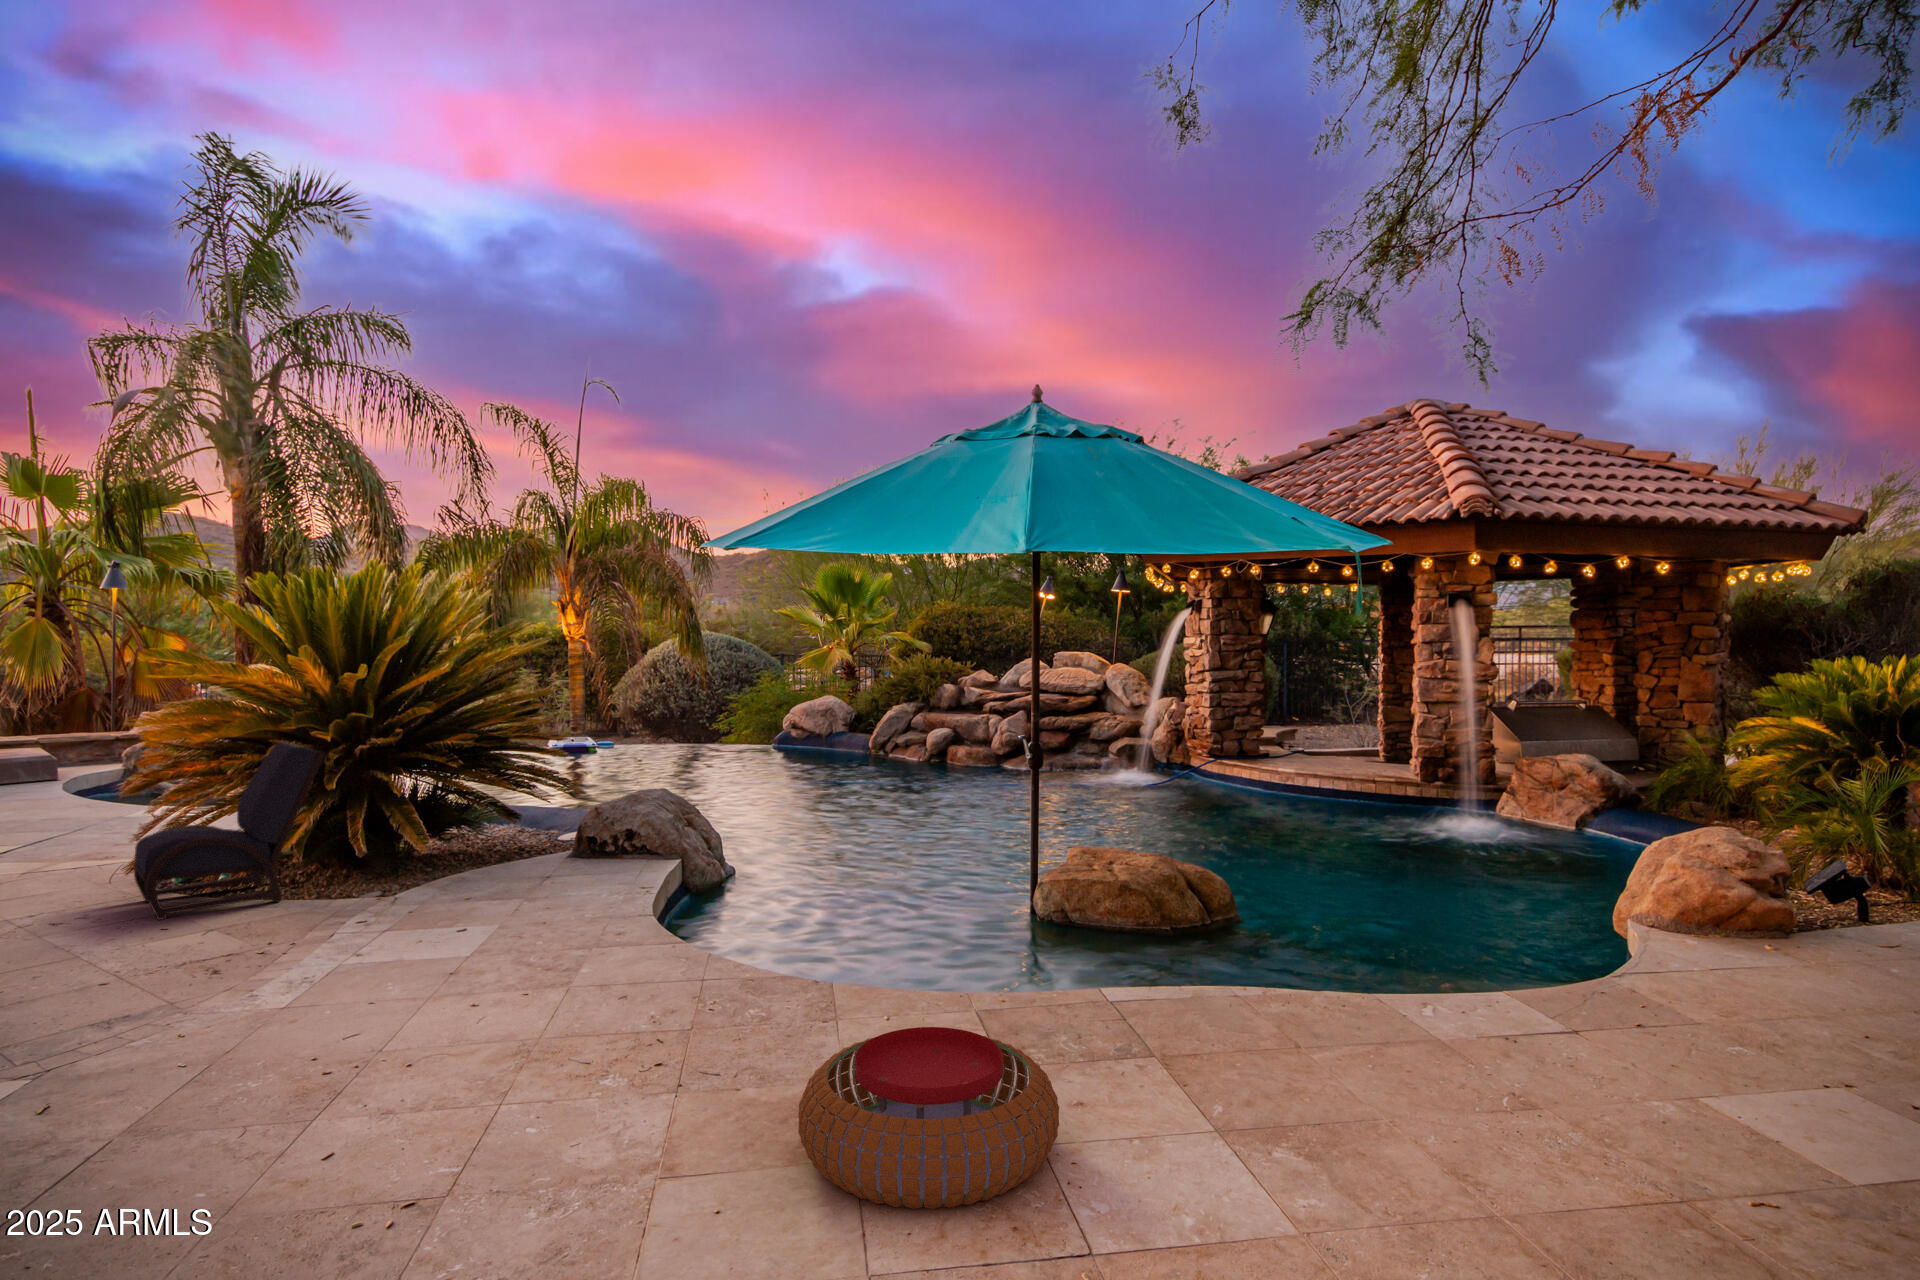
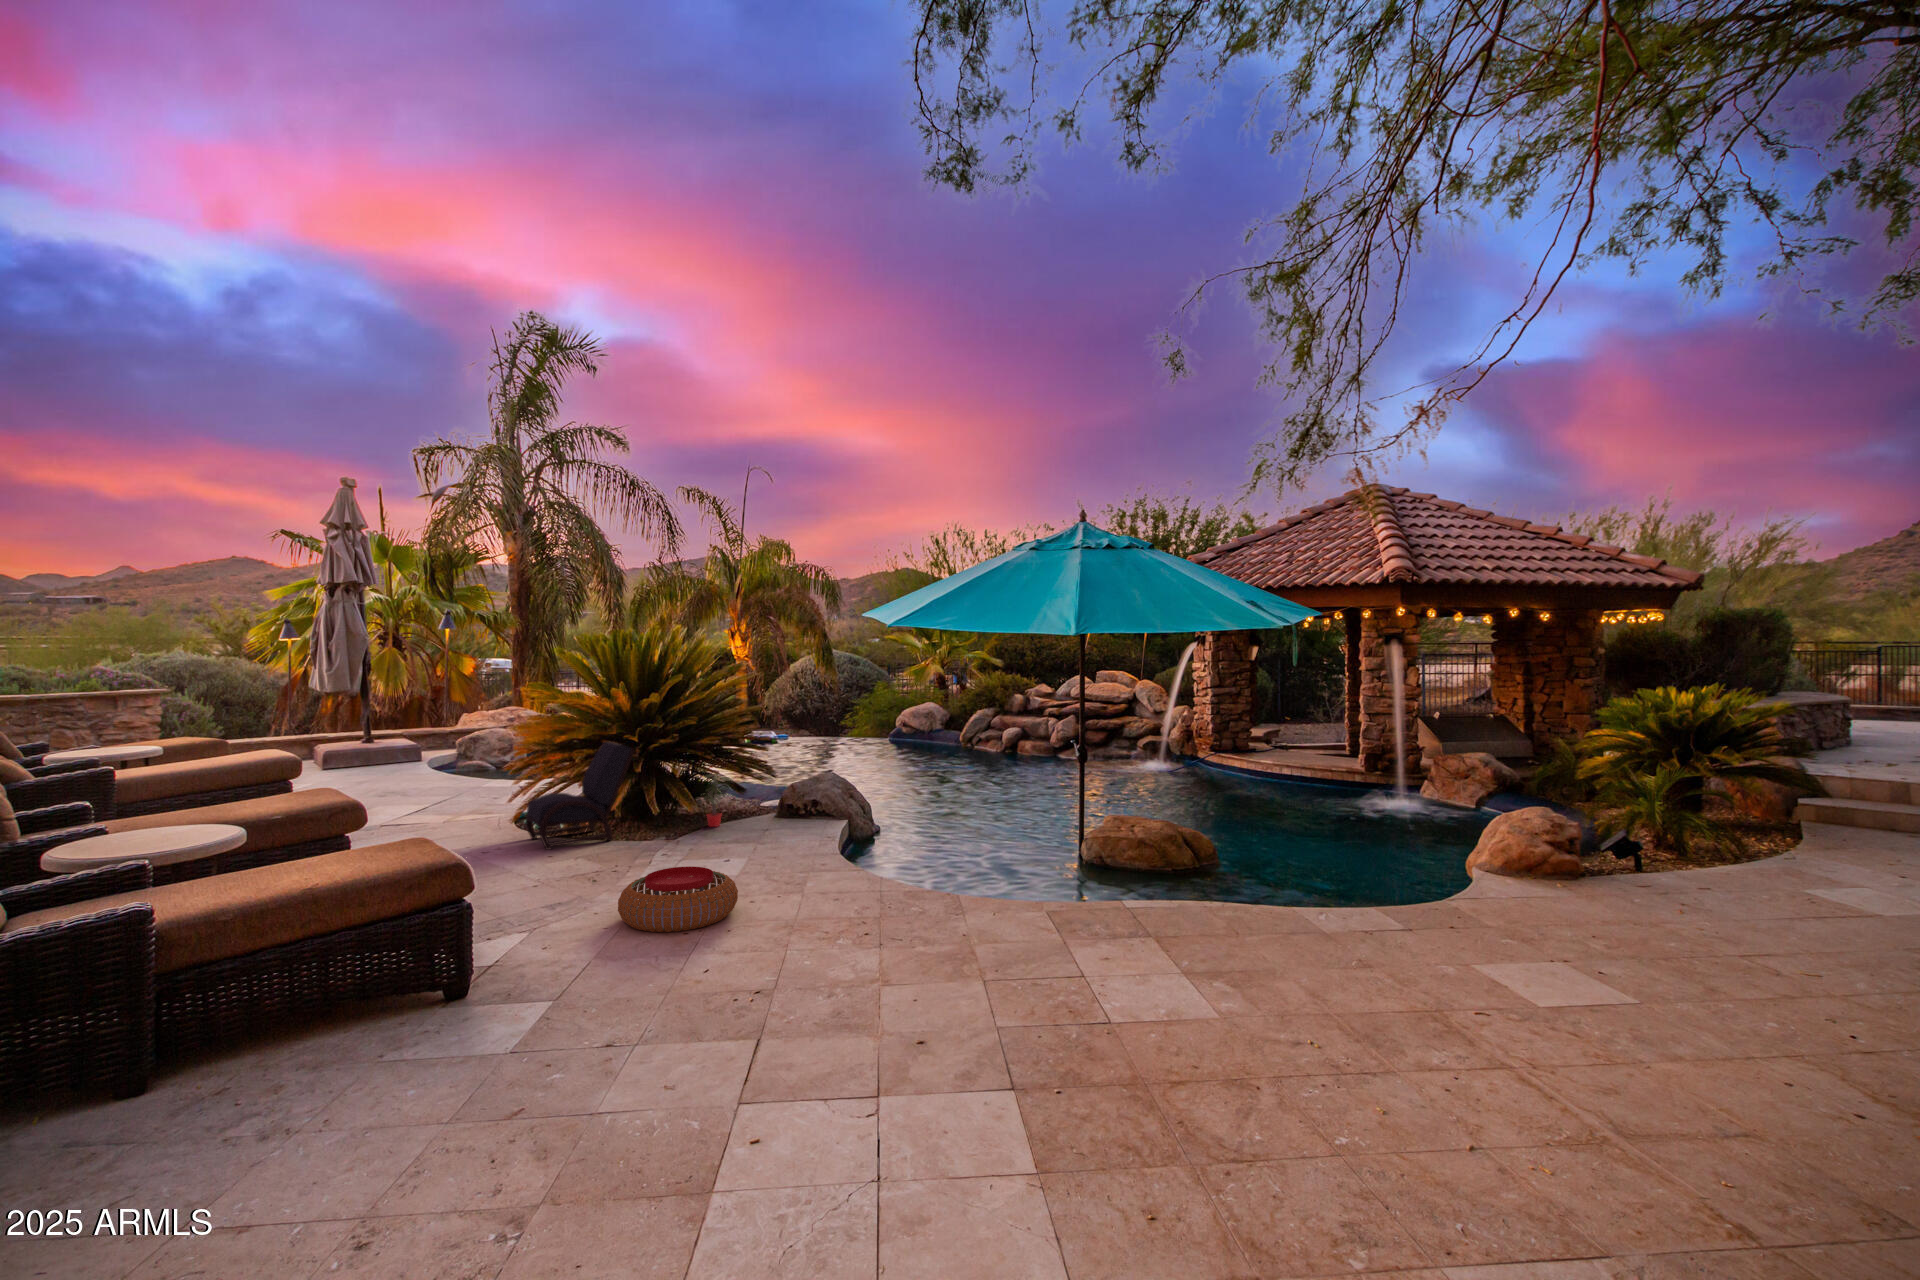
potted plant: none [436,792,503,875] -> present [702,775,729,827]
pouf: present [798,1027,1059,1210] -> present [618,866,738,932]

